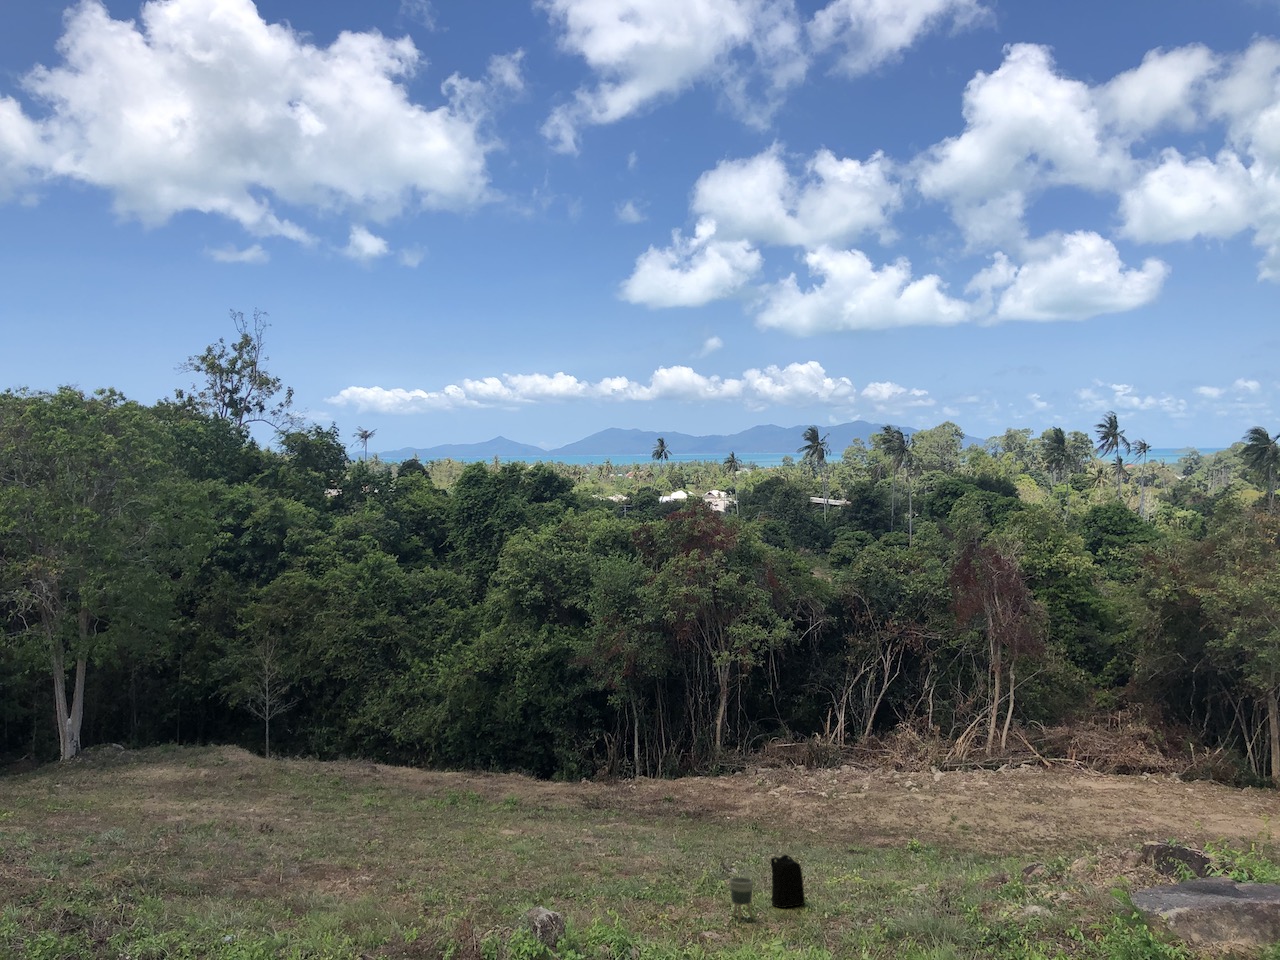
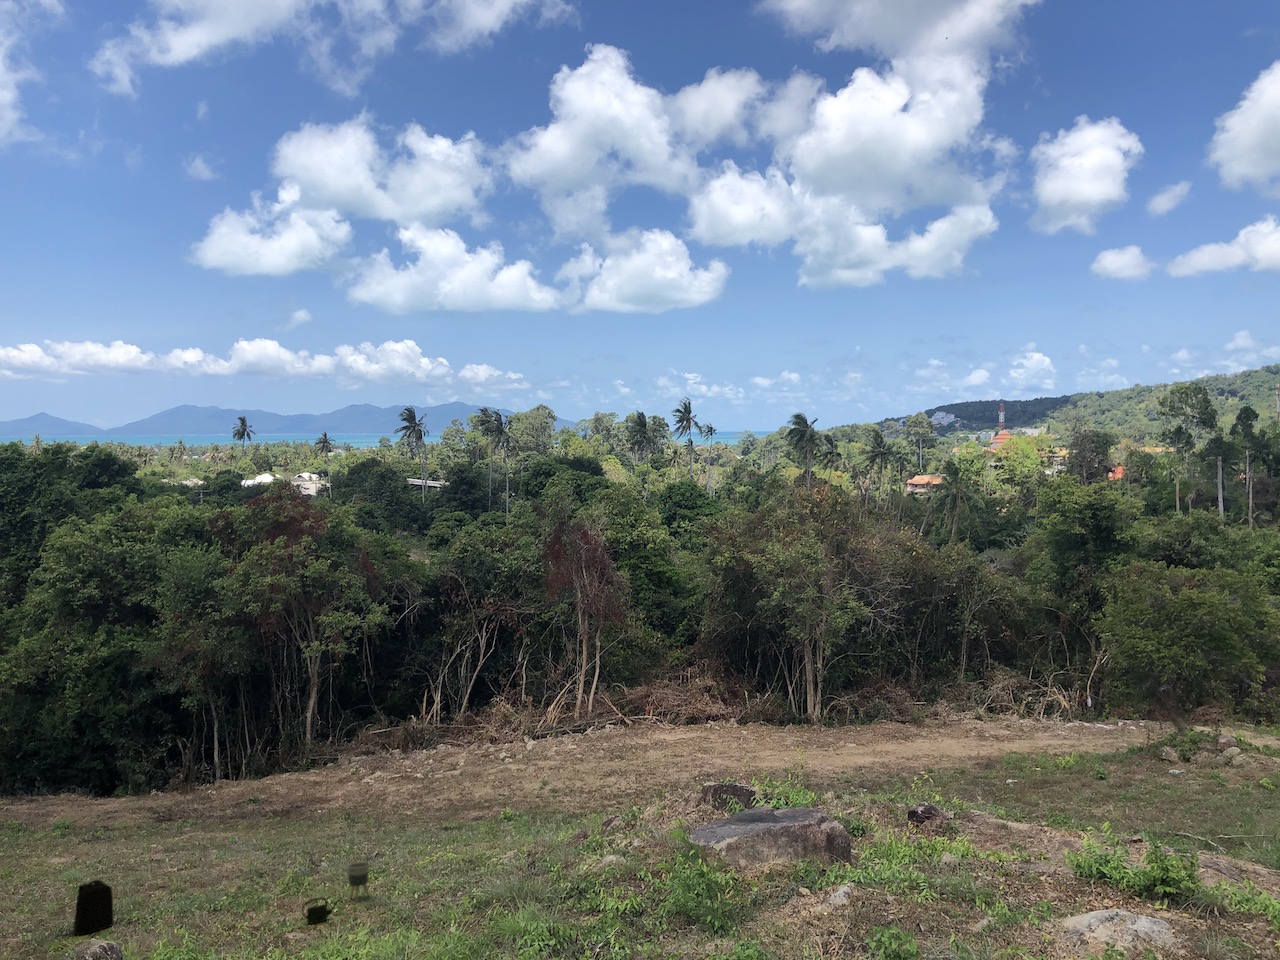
backpack: present [771,855,805,908] -> present [74,880,113,935]
watering can: none [679,910,719,938] -> present [302,898,339,924]

